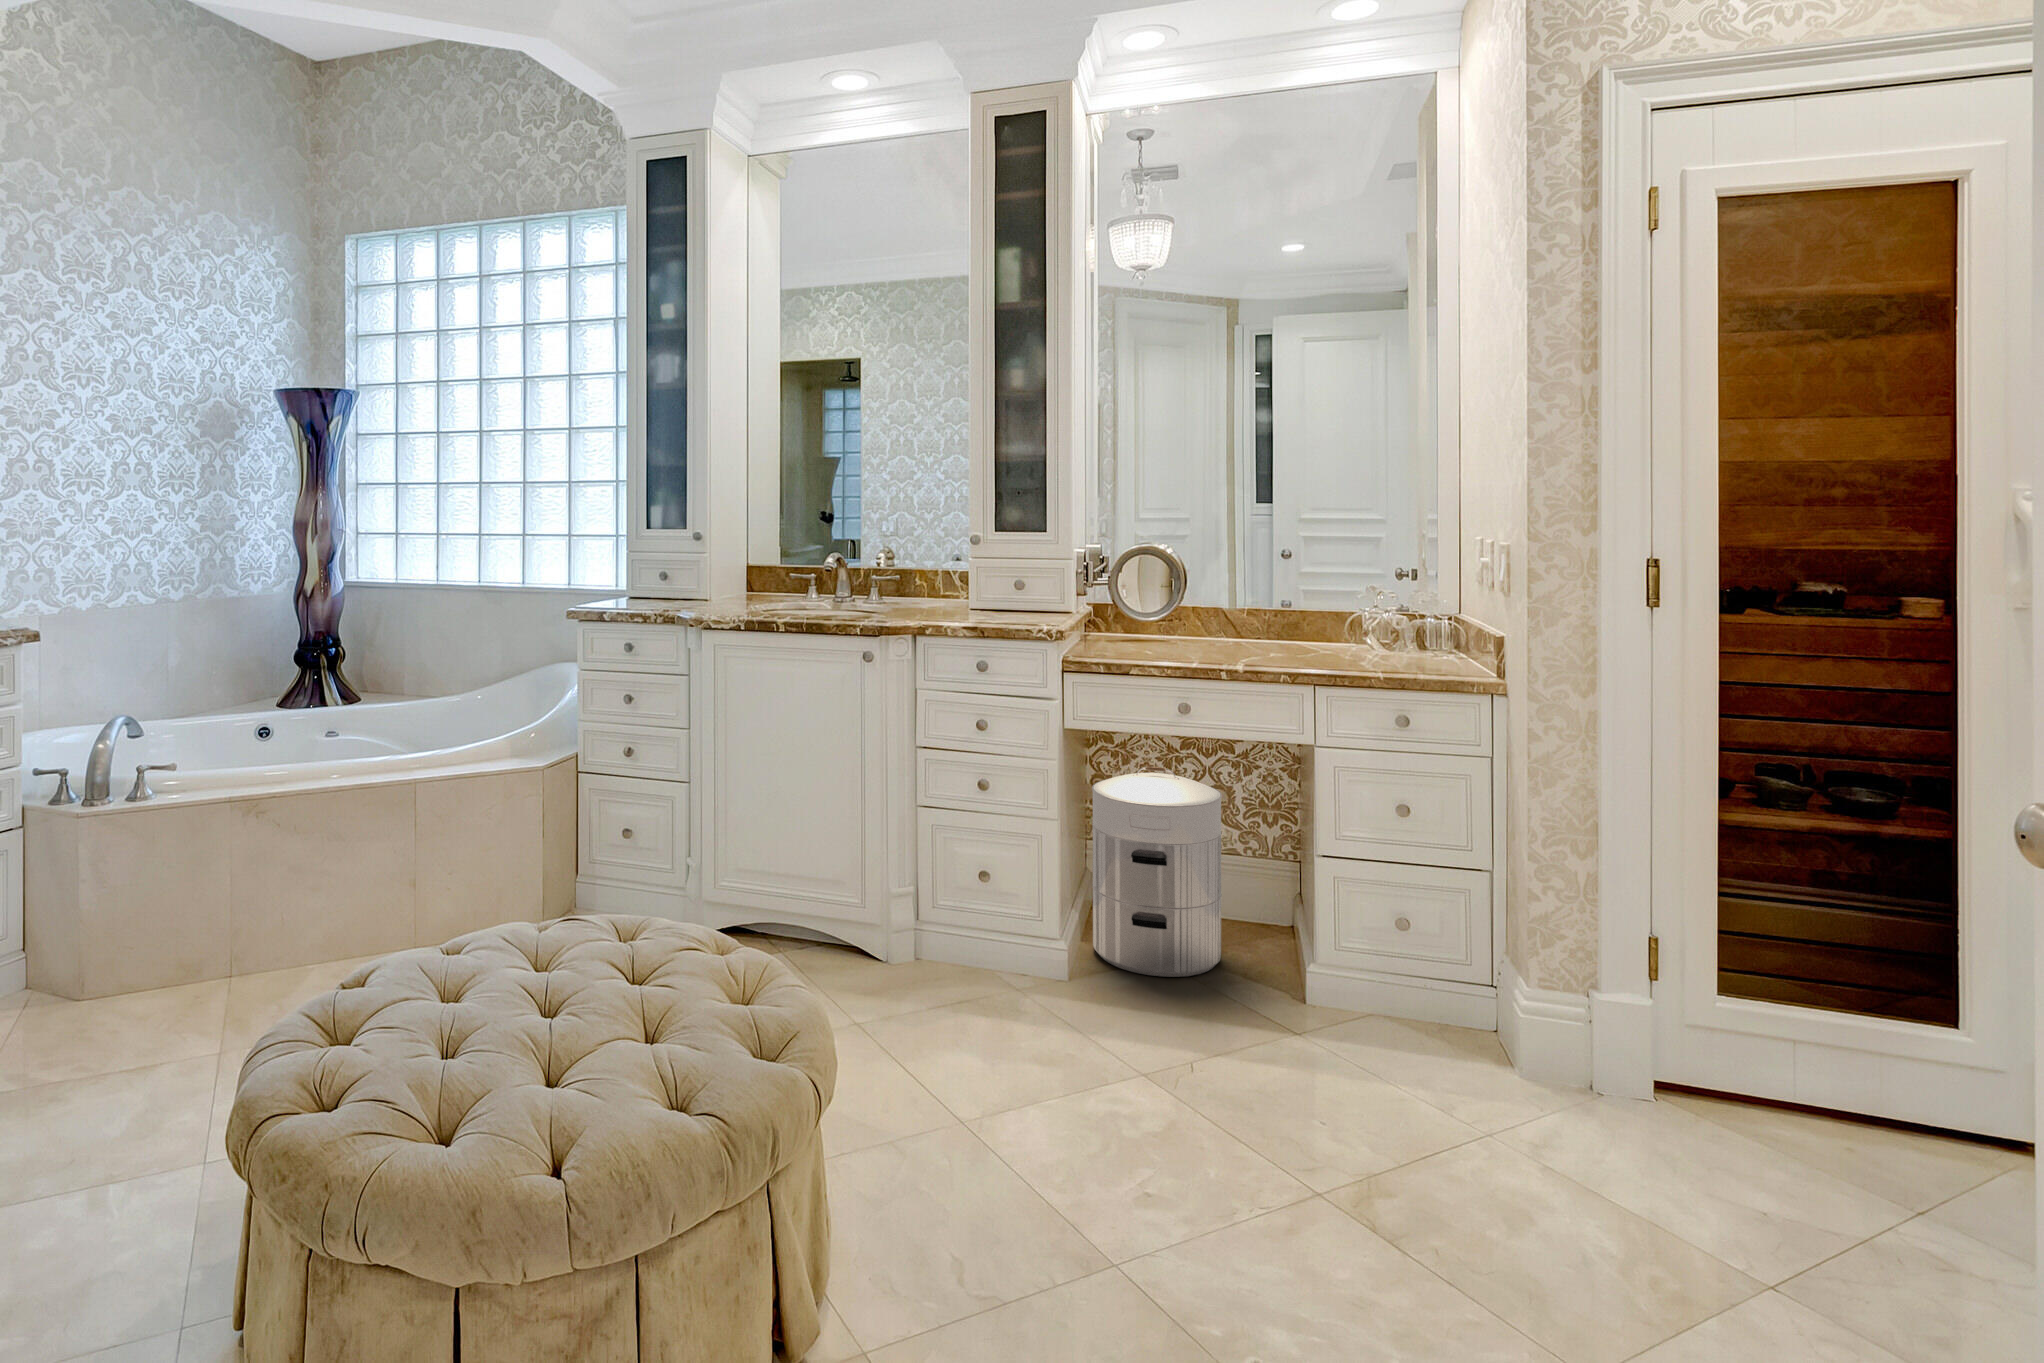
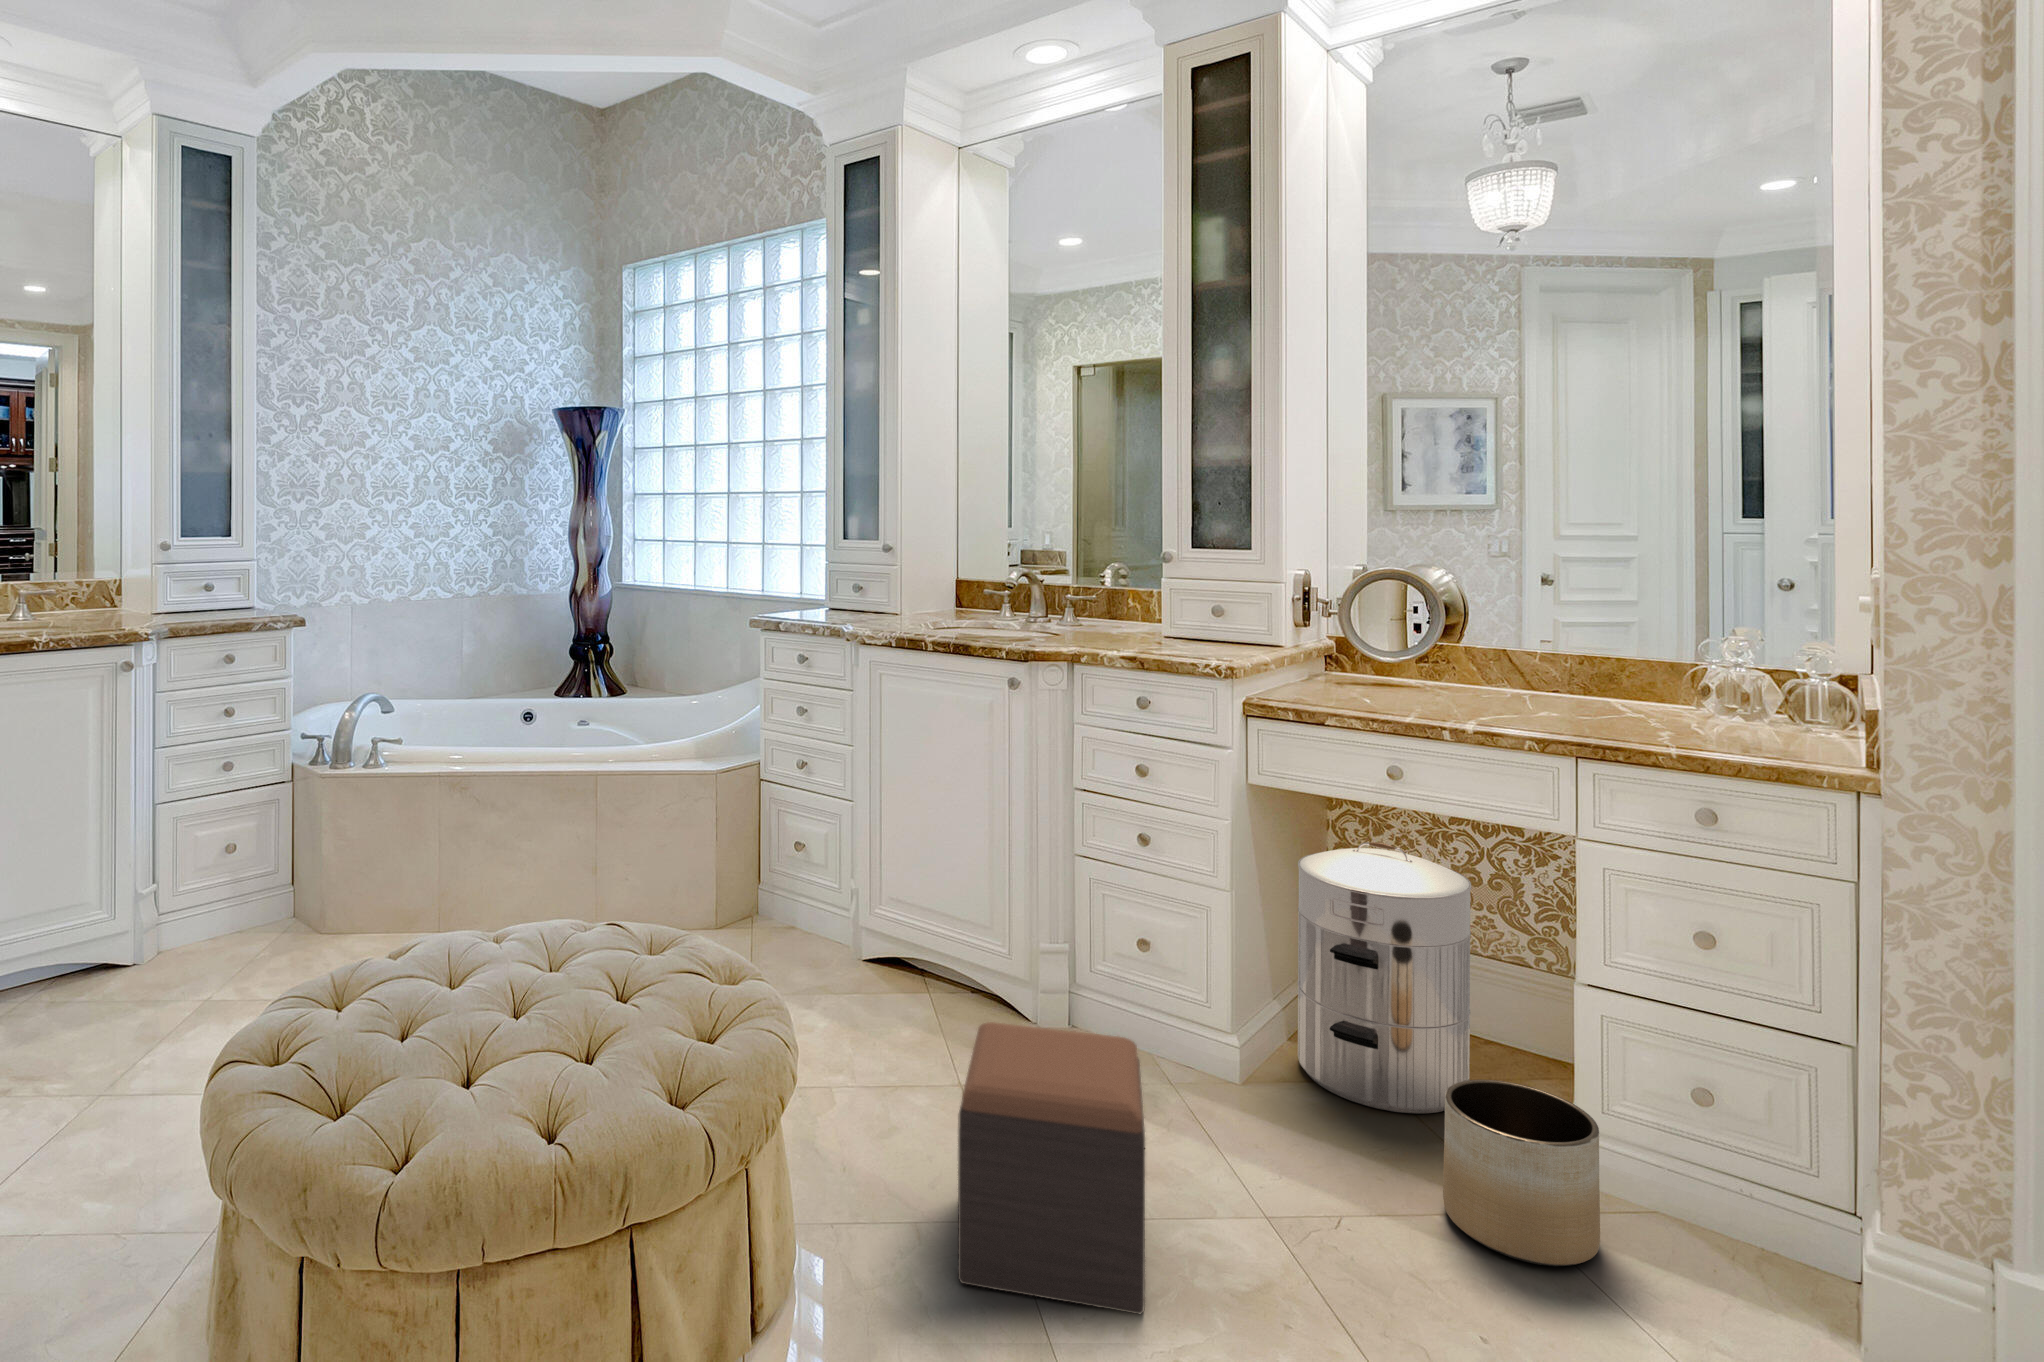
planter: none [1243,933,1350,1058] -> present [1443,1080,1600,1266]
footstool: none [913,937,1091,1158] -> present [958,1022,1145,1314]

